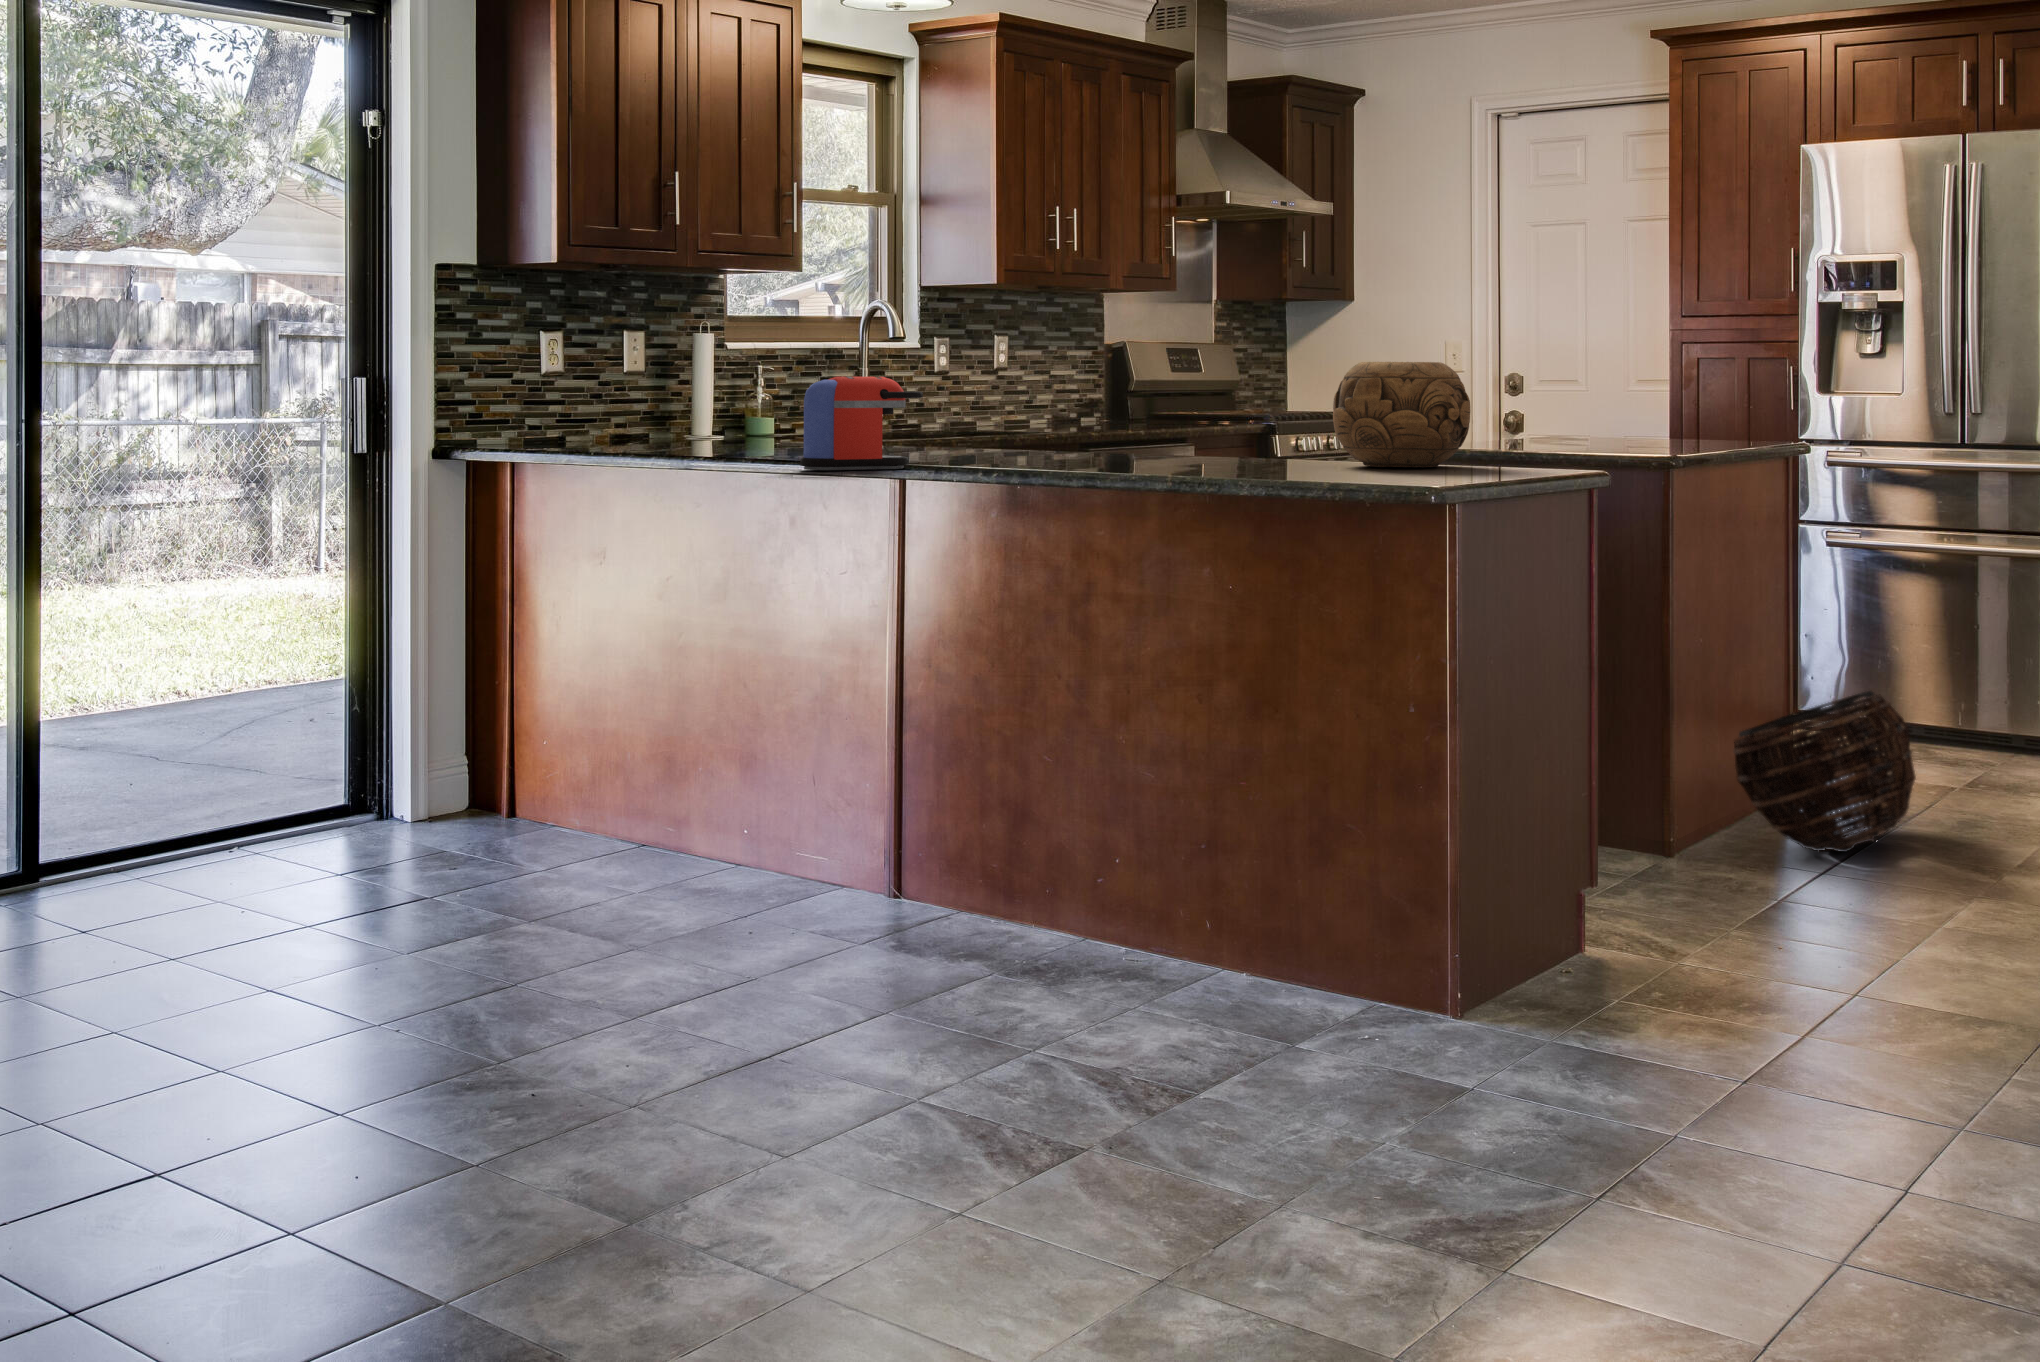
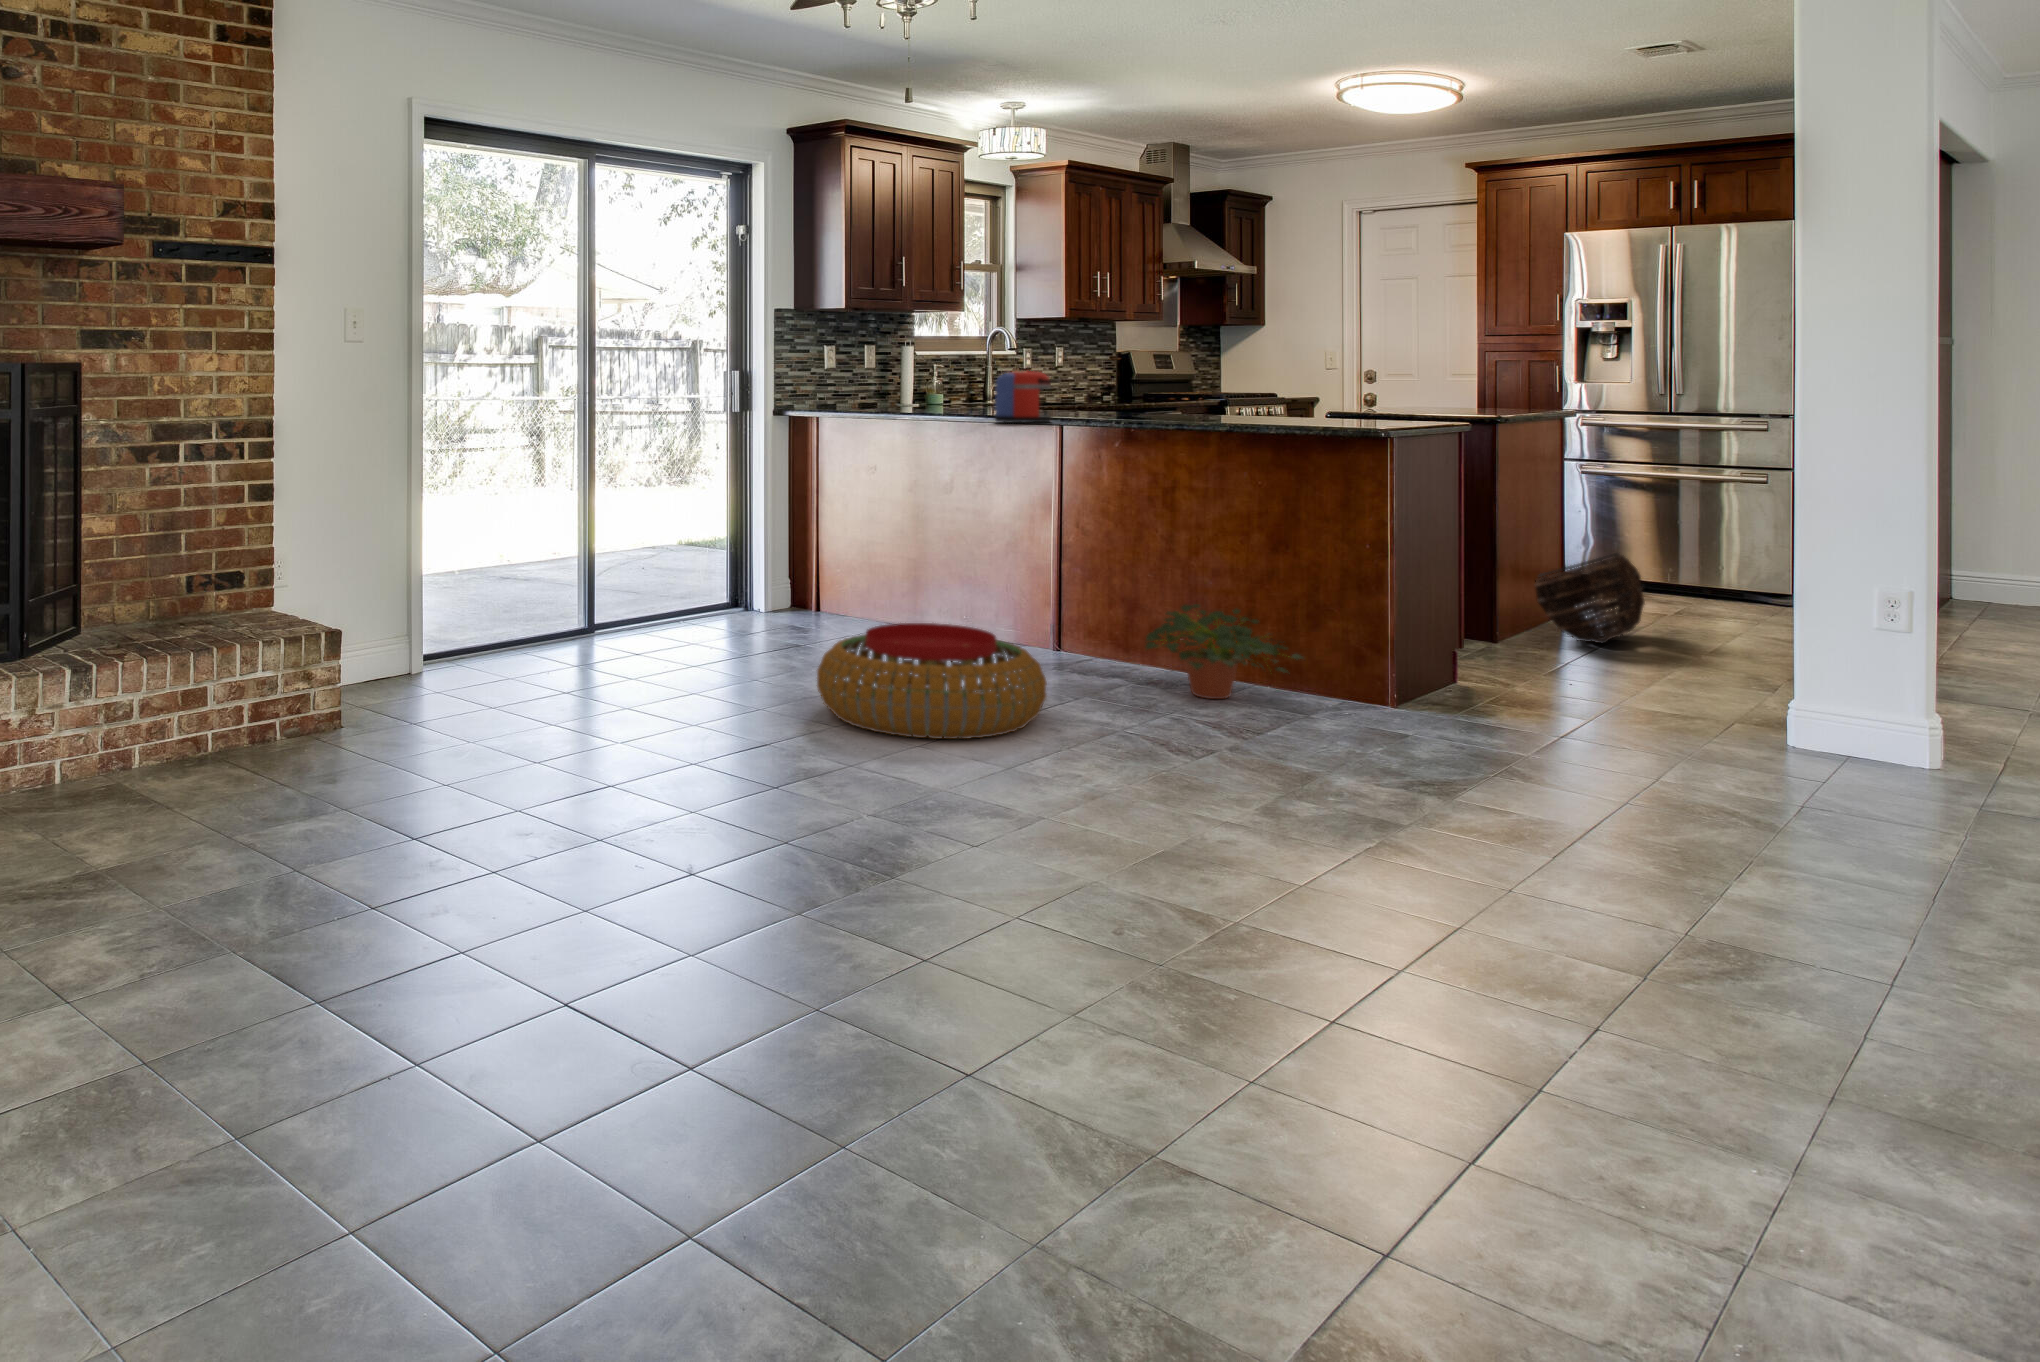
decorative bowl: present [1333,362,1470,467] -> none [1297,363,1379,422]
potted plant: none [998,813,1295,1002] -> present [1145,604,1303,699]
pouf: none [326,873,781,1129] -> present [817,623,1047,739]

